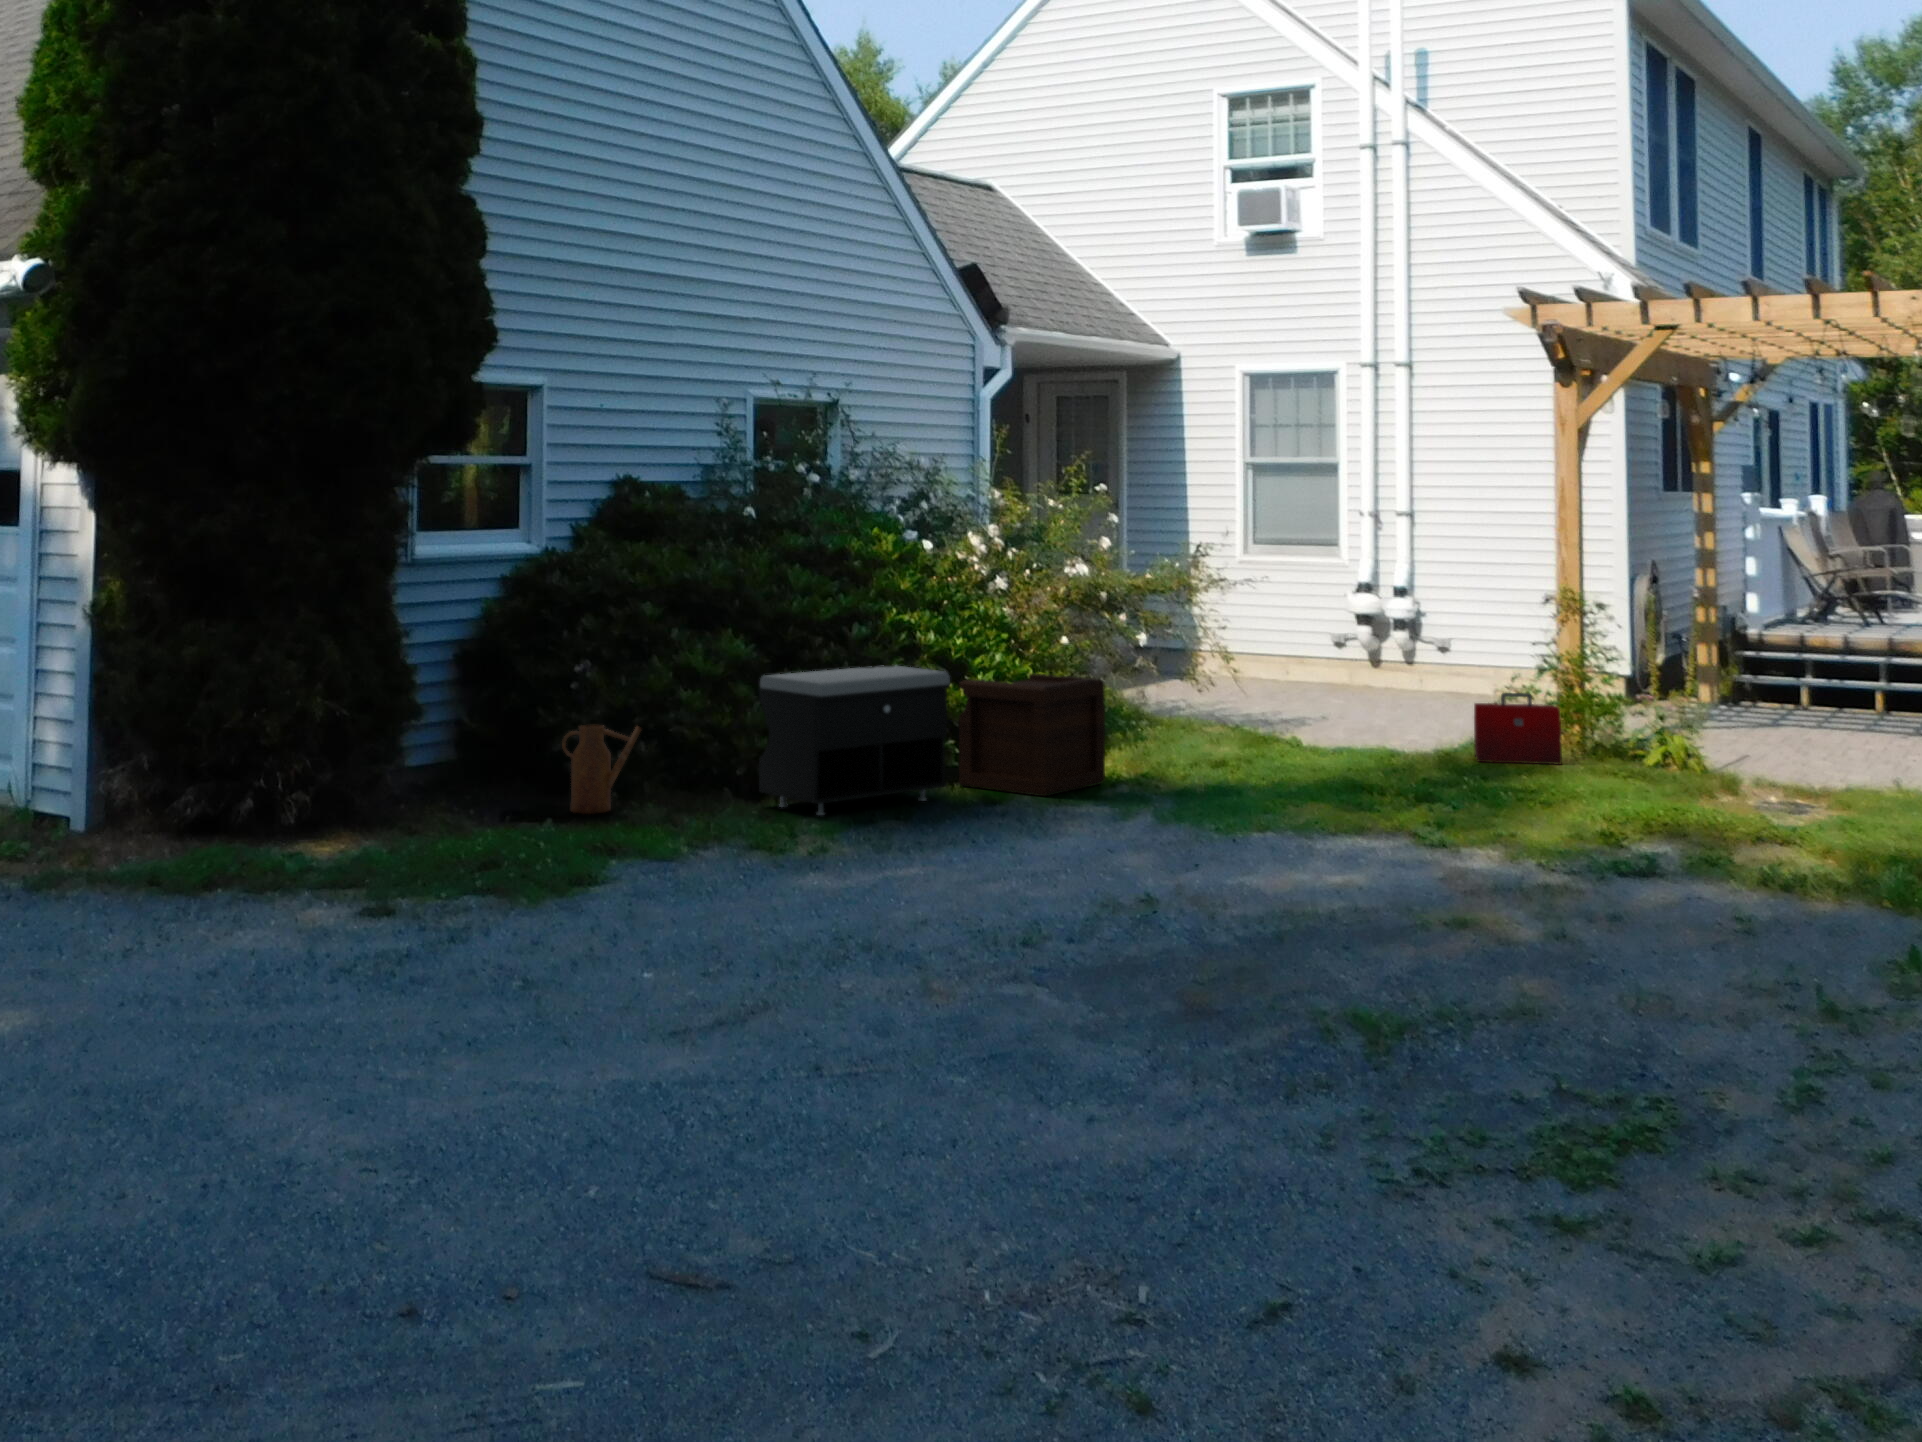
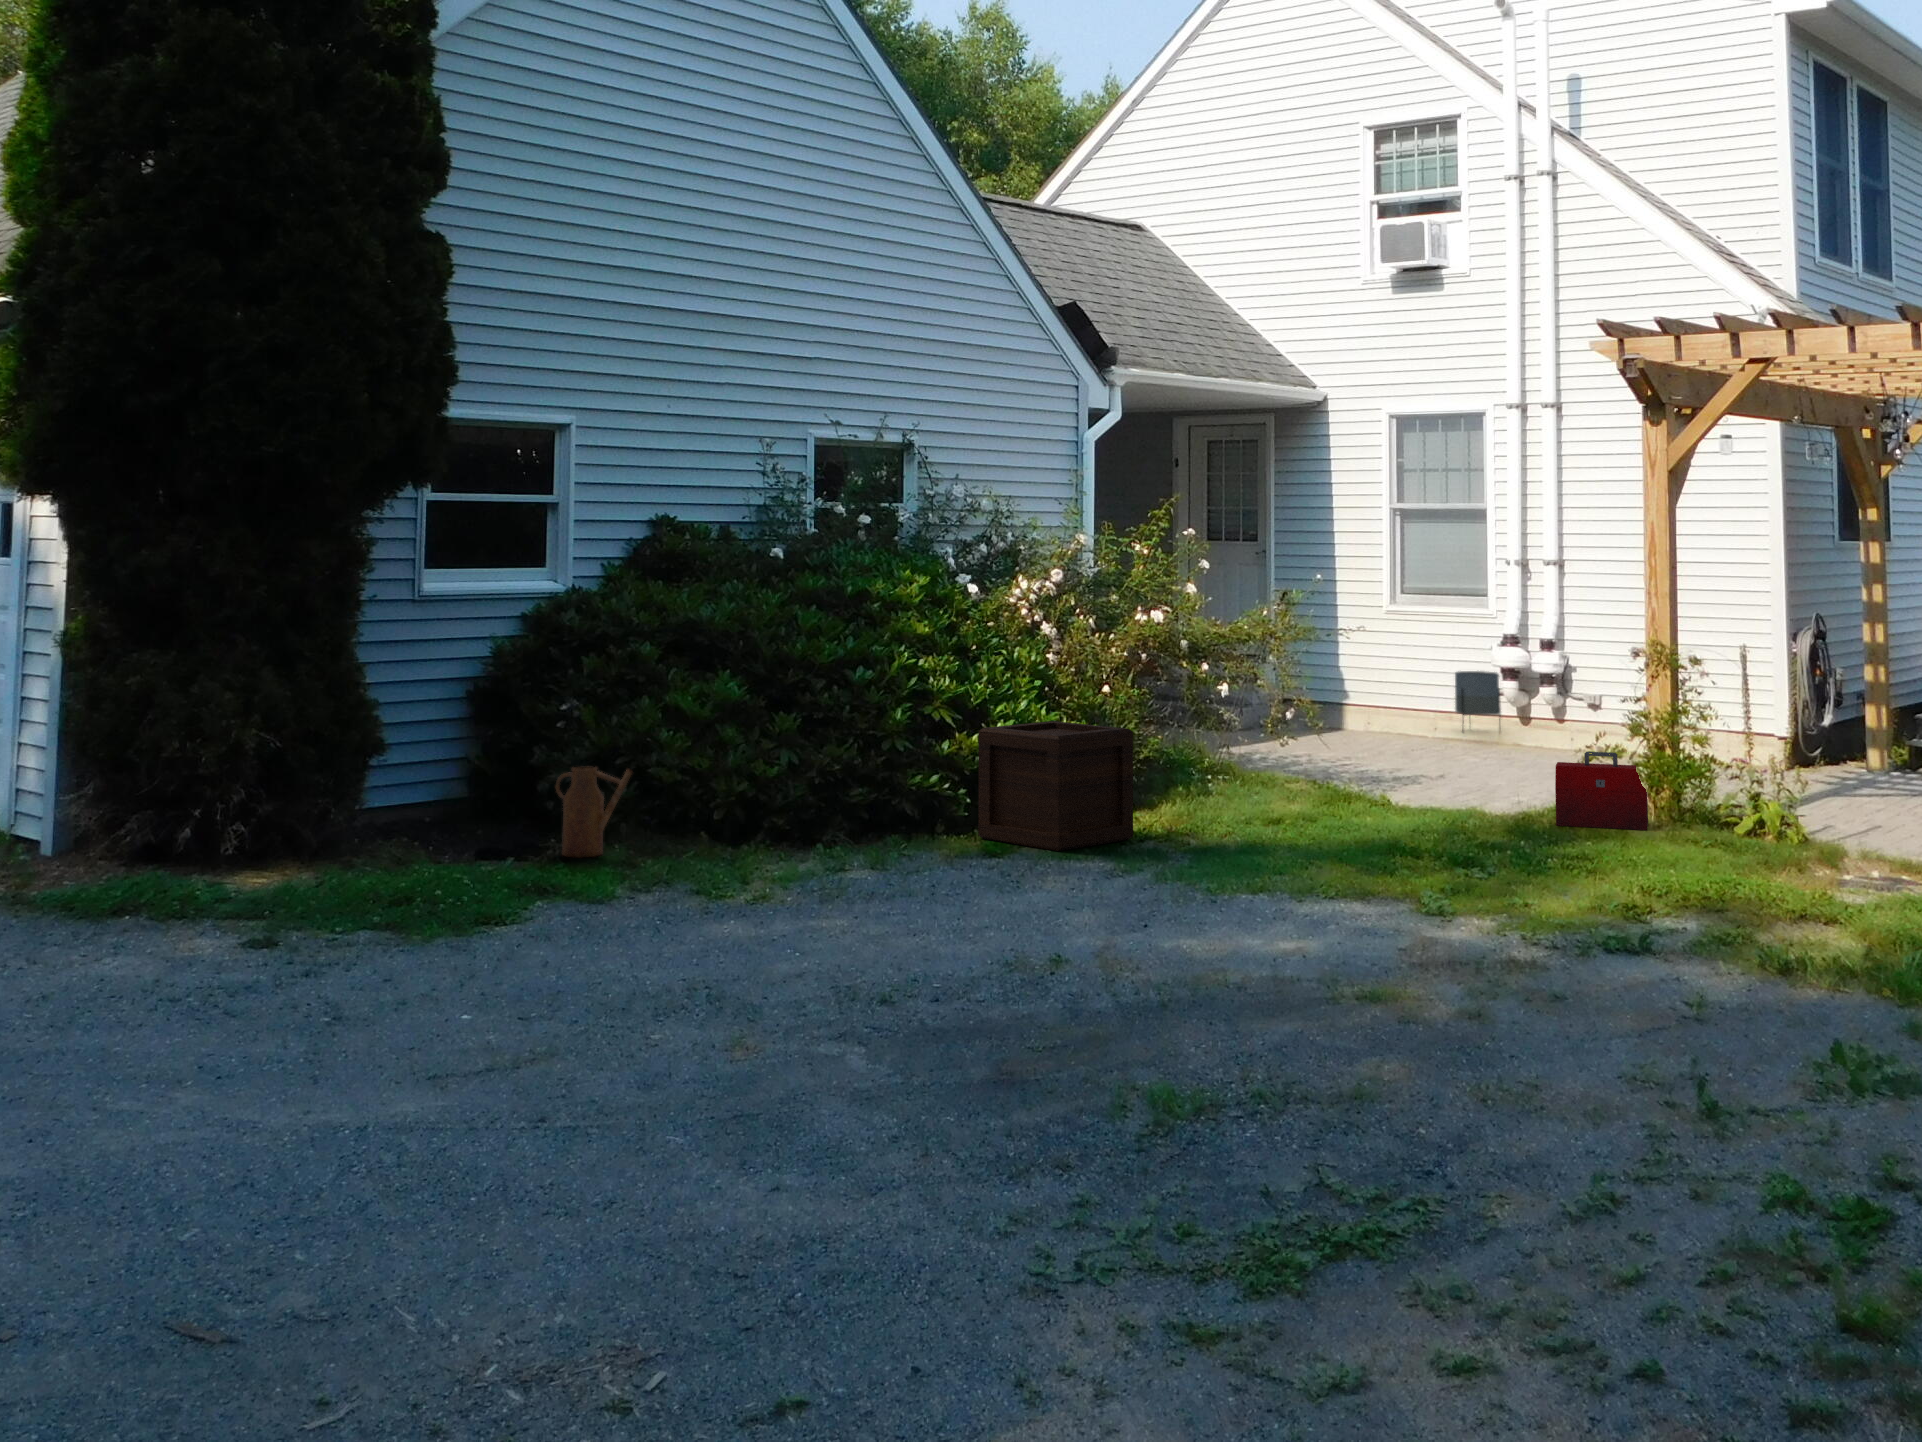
planter: none [1311,617,1354,675] -> present [1455,671,1501,723]
storage bench: present [759,666,950,815] -> none [755,711,956,865]

